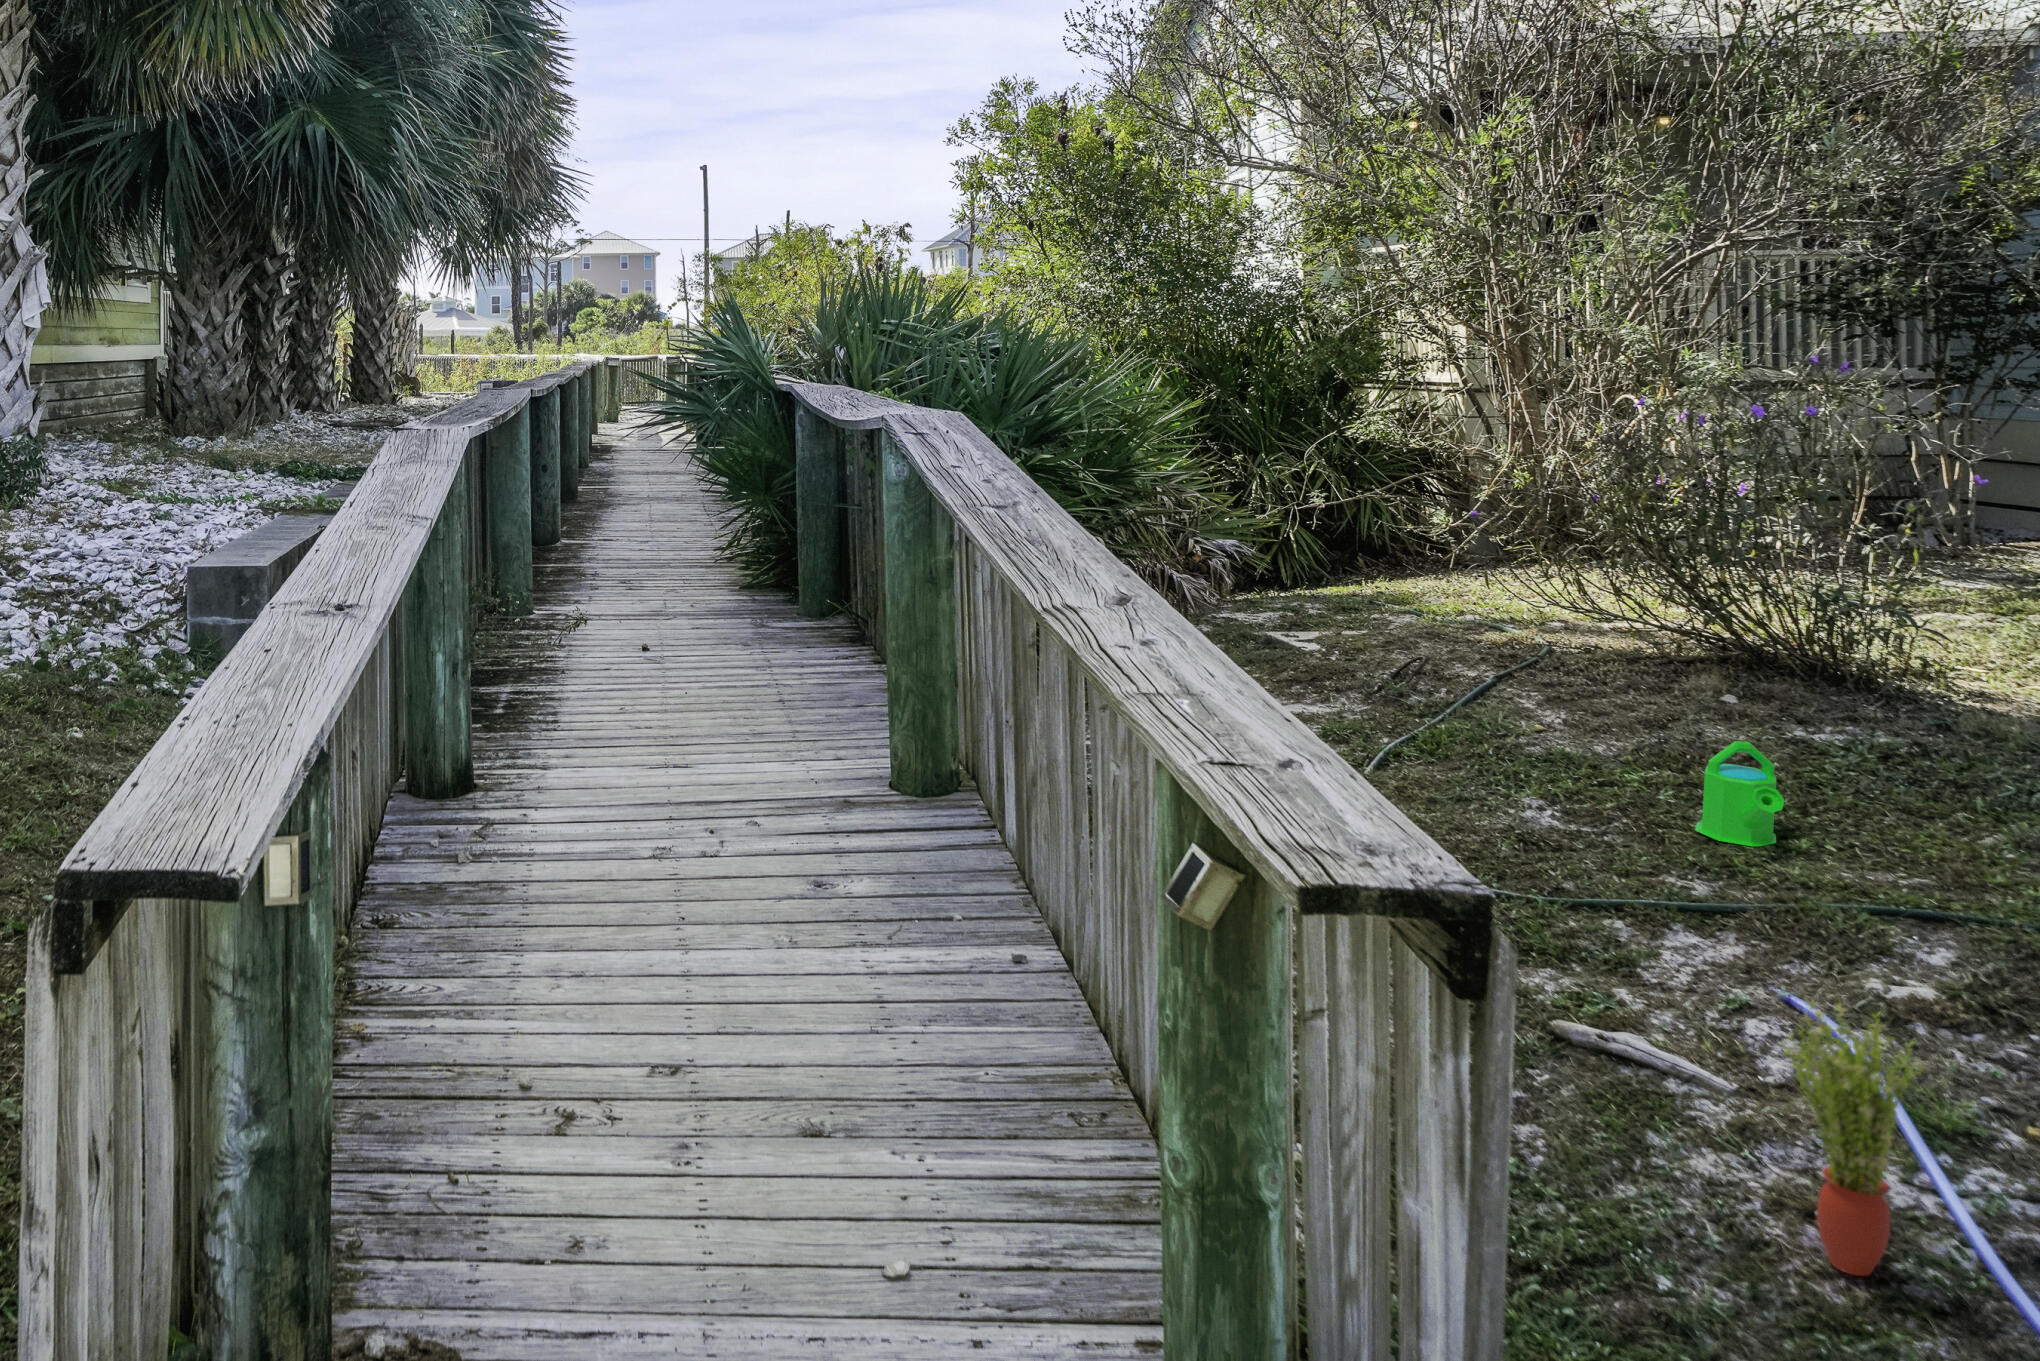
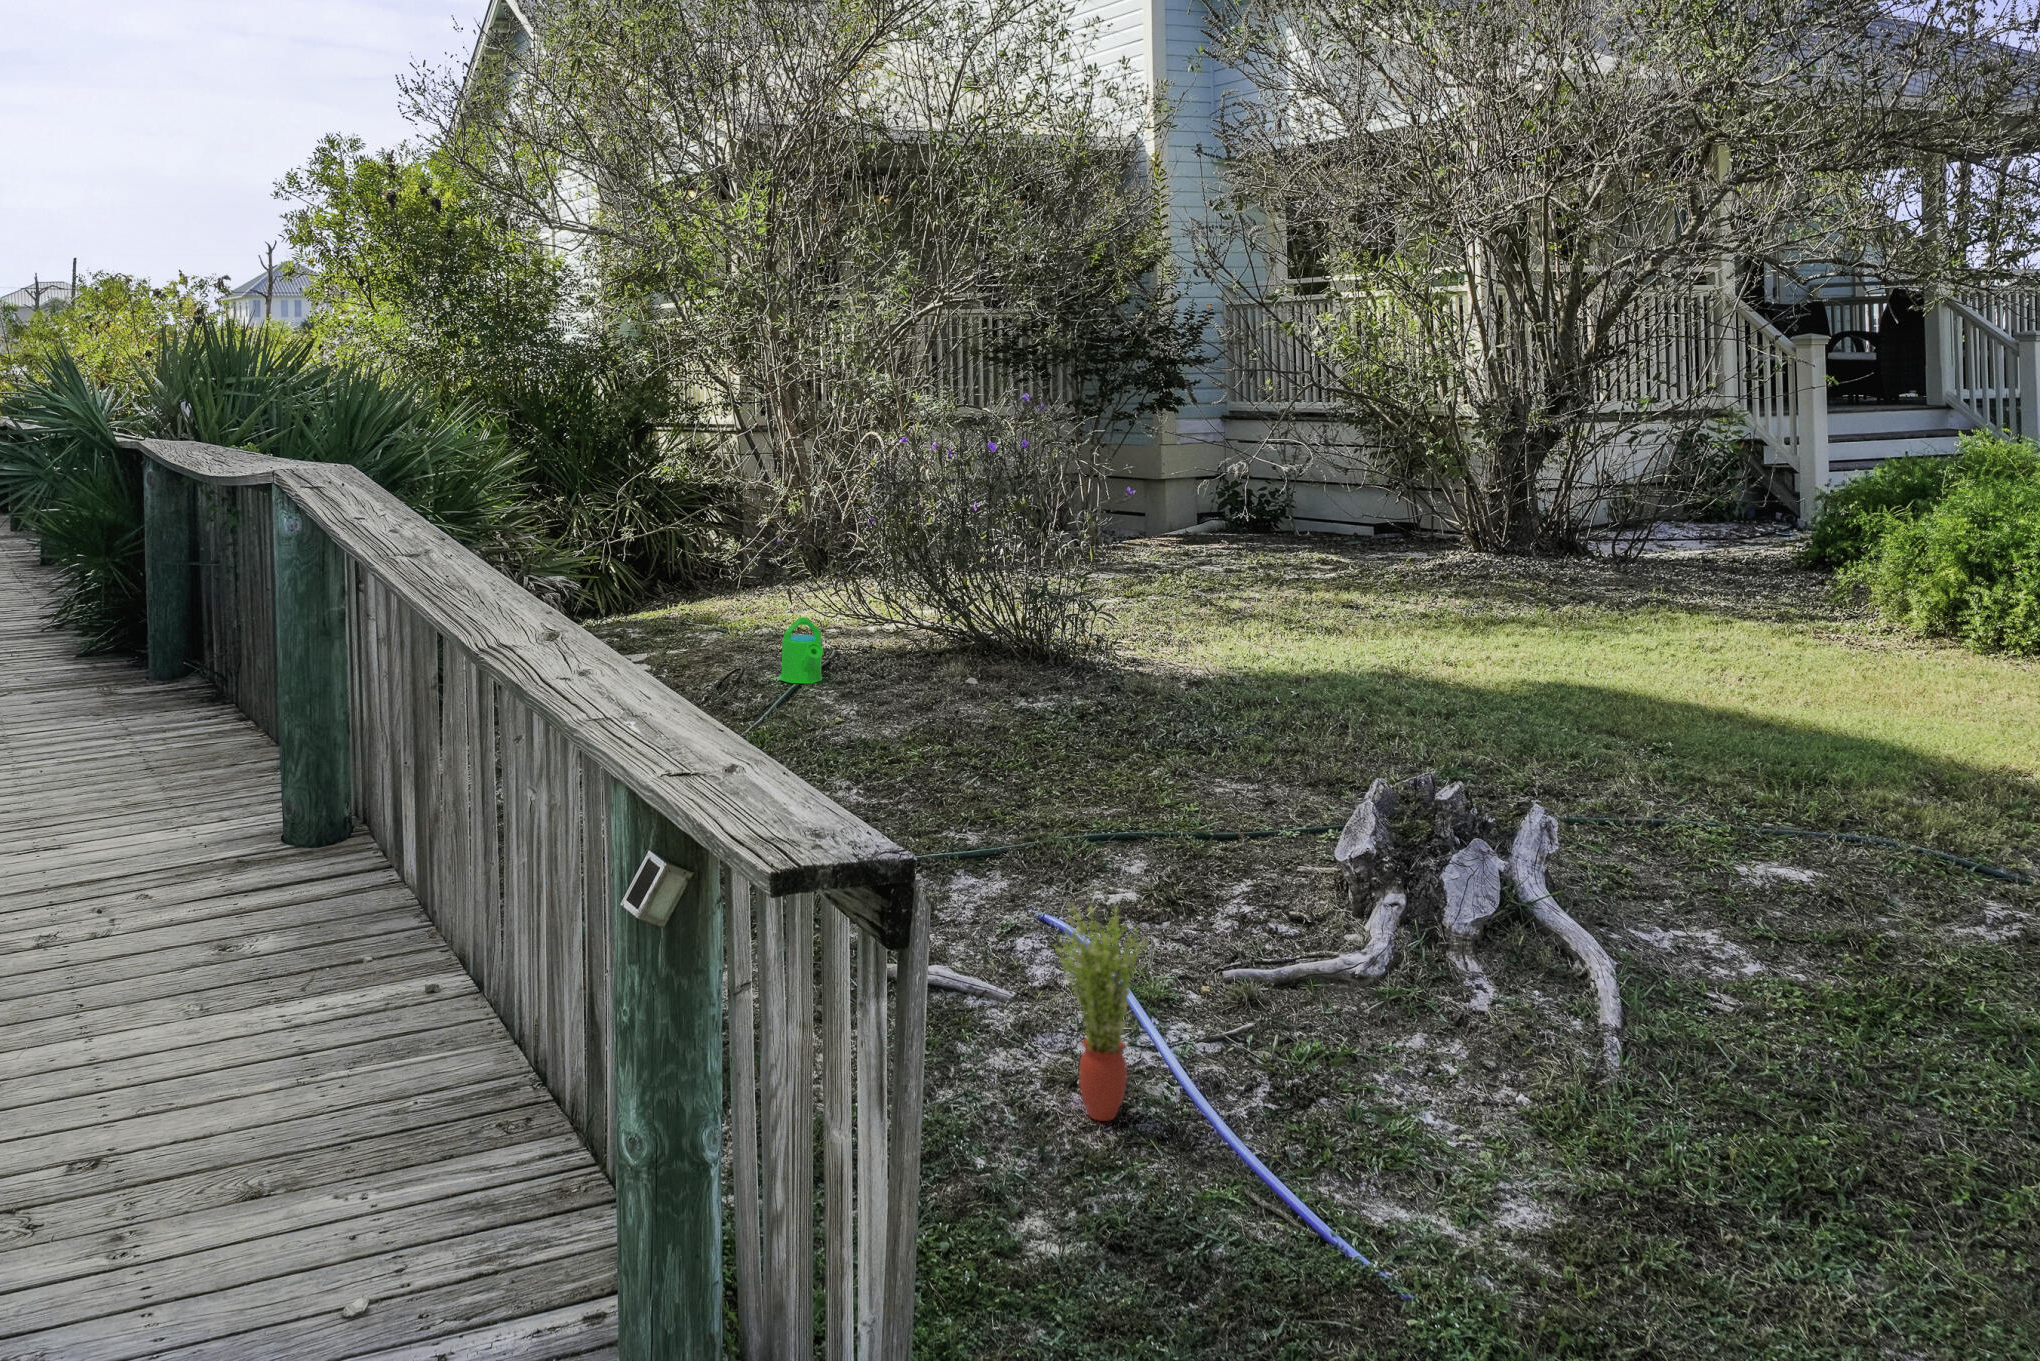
watering can: present [1695,741,1785,847] -> present [778,617,823,684]

